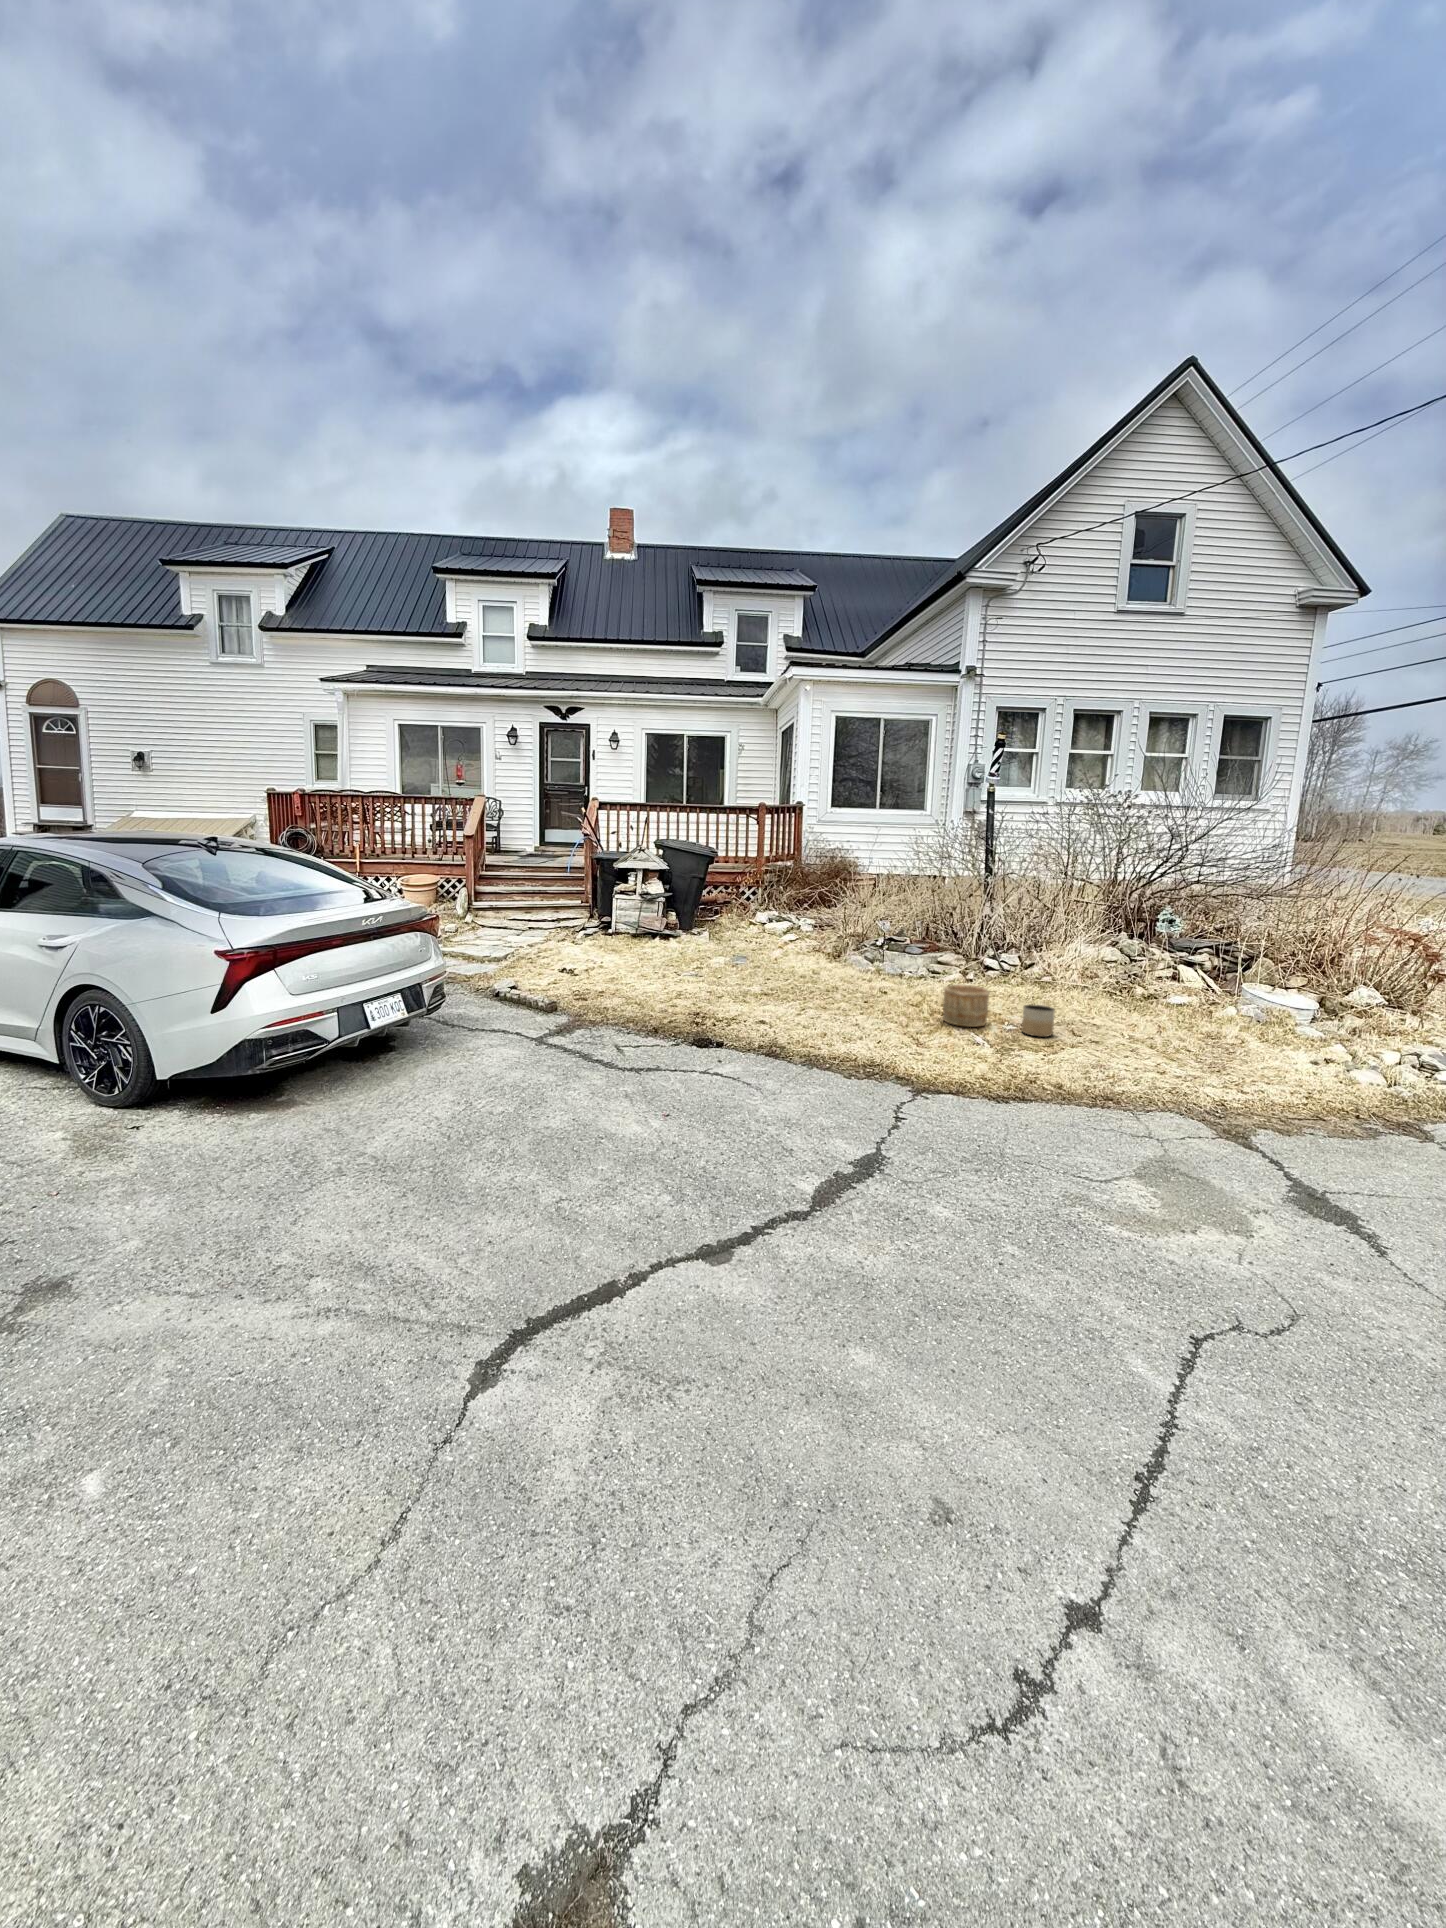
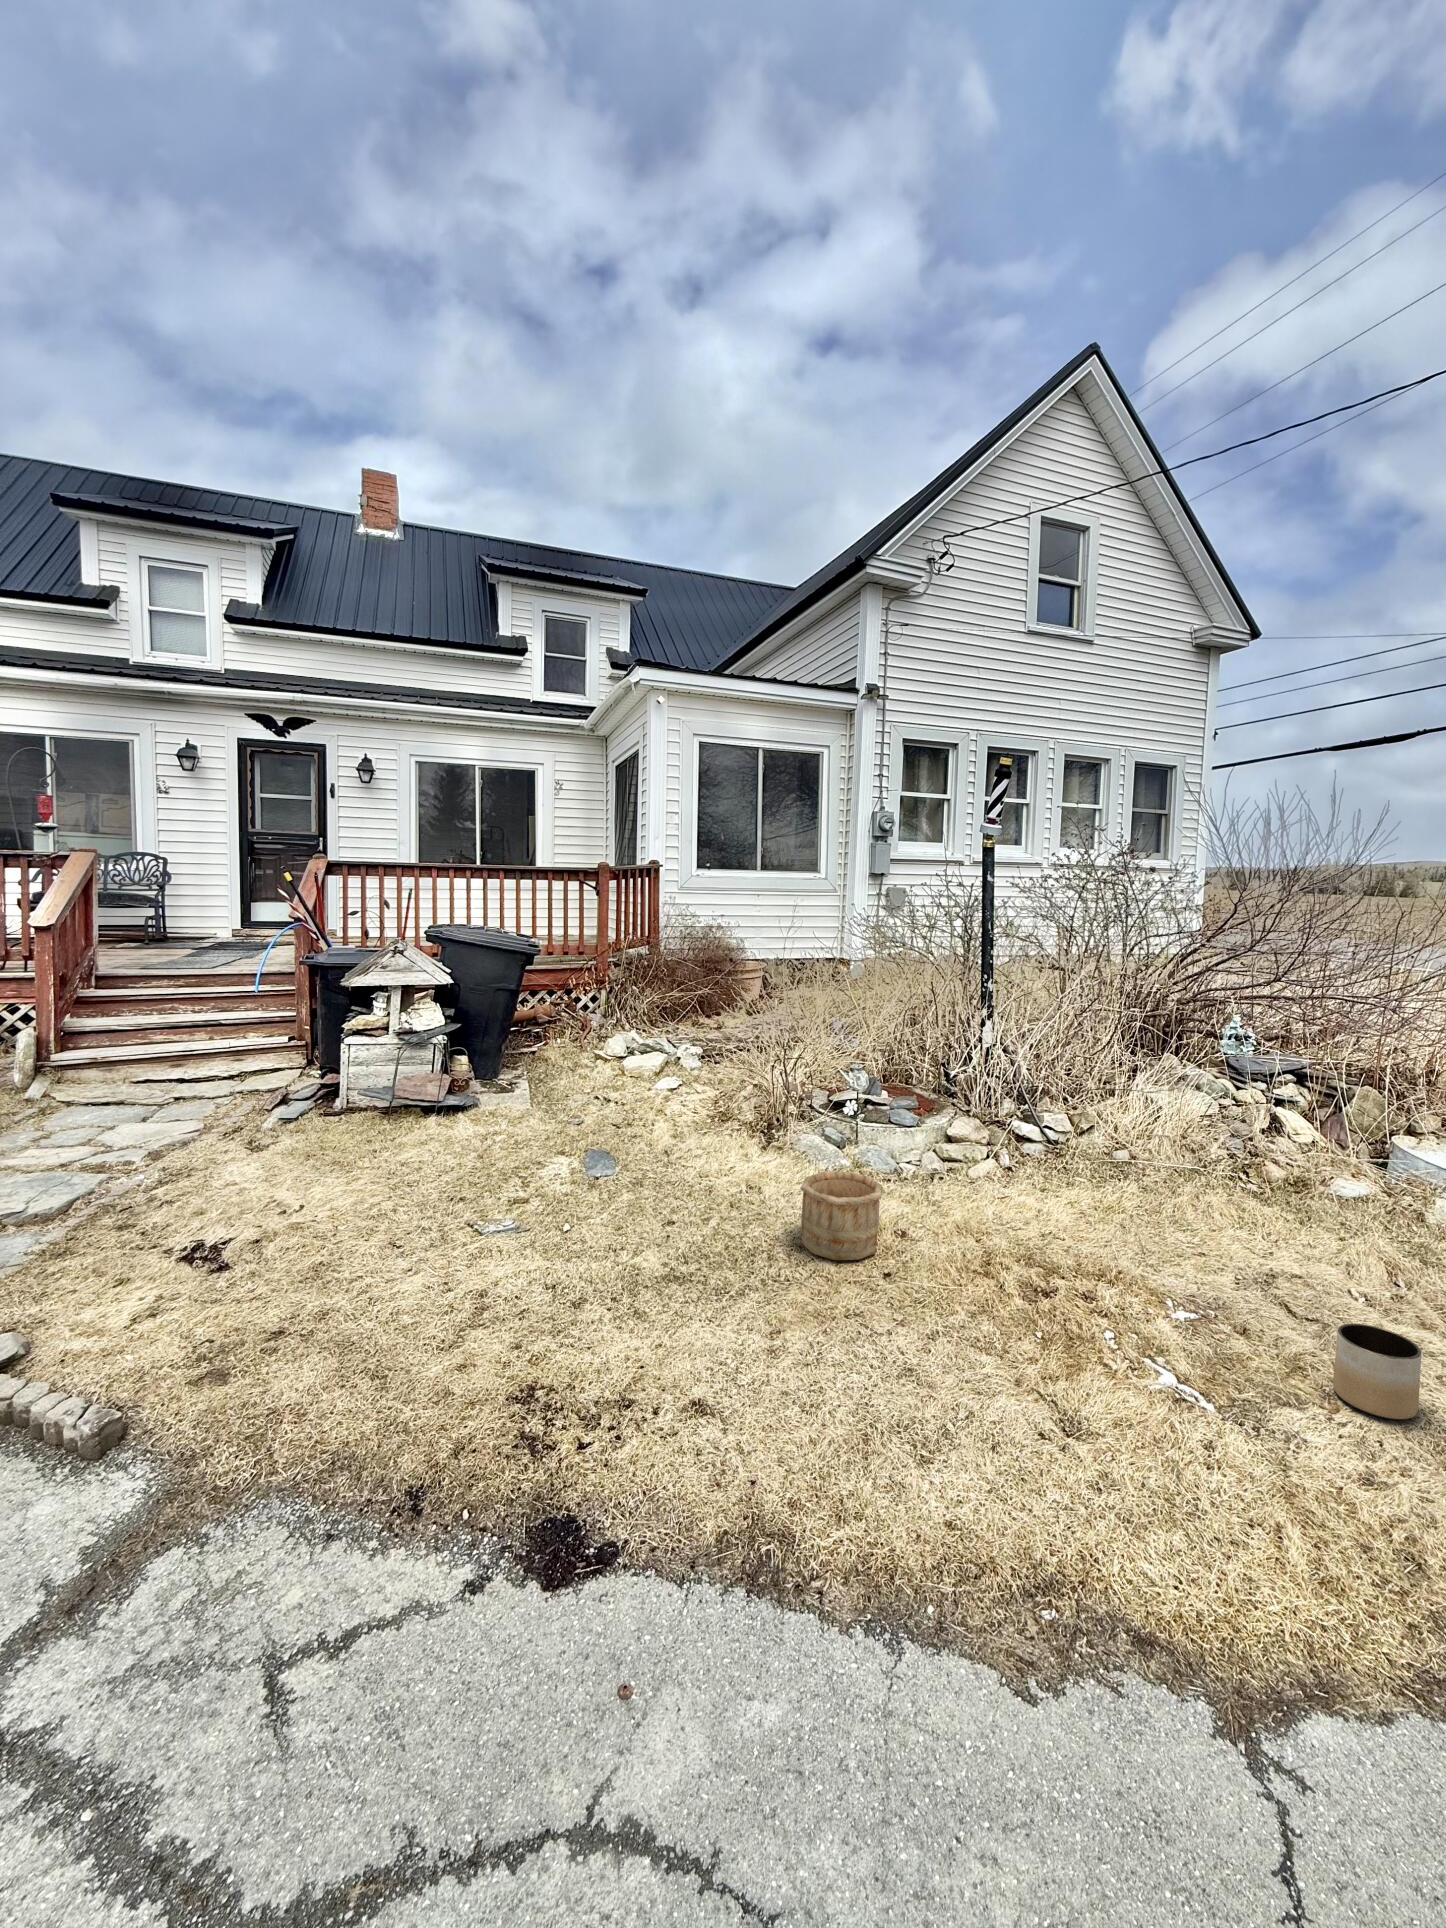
wooden bucket: present [943,984,990,1027] -> present [800,1172,882,1260]

